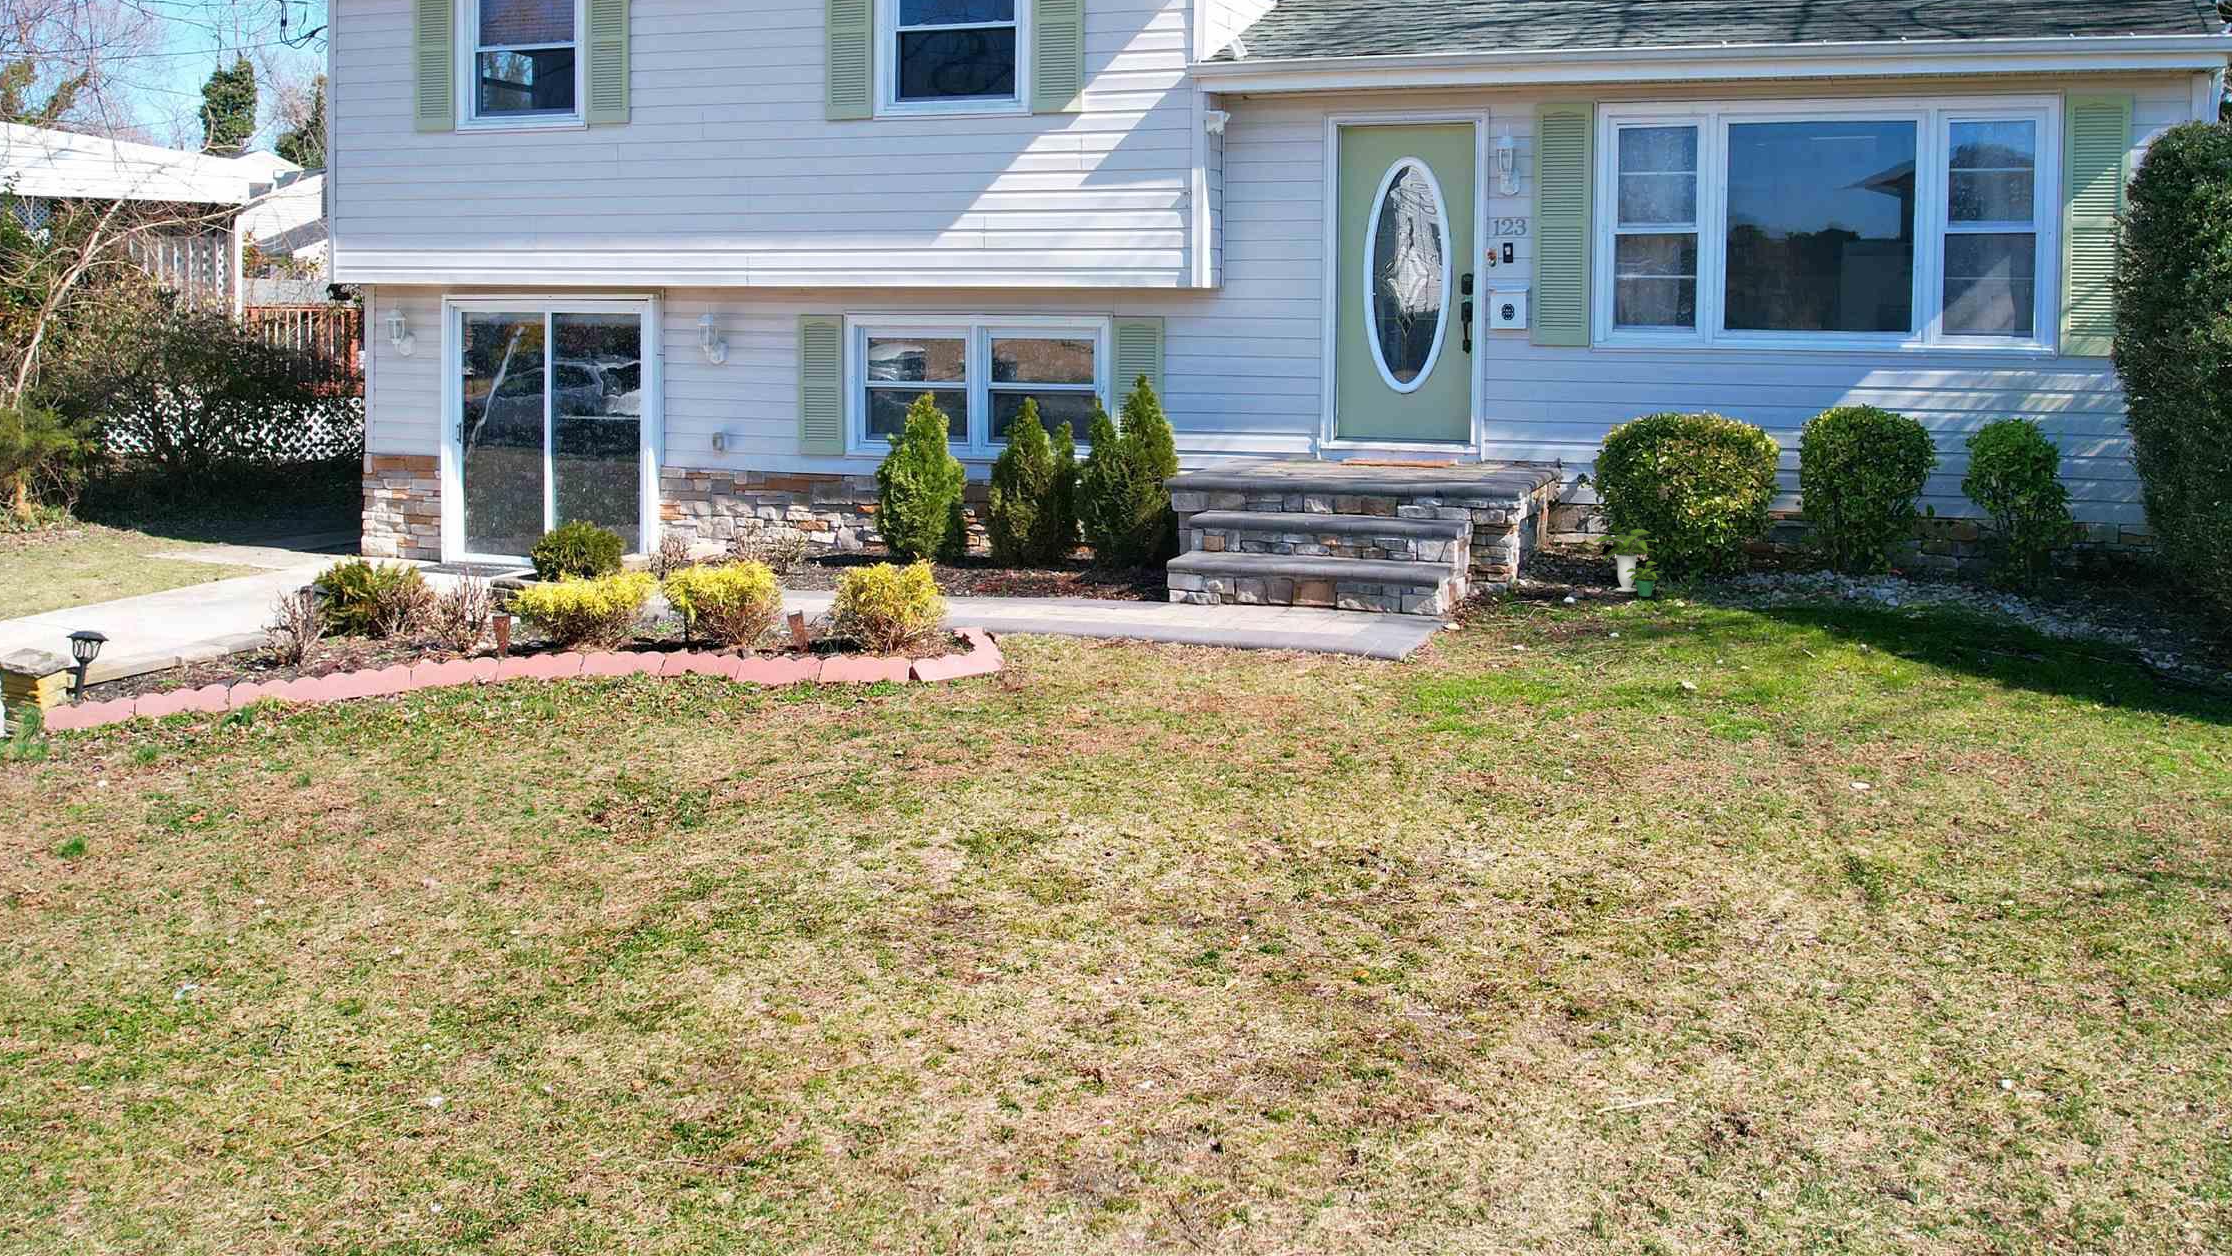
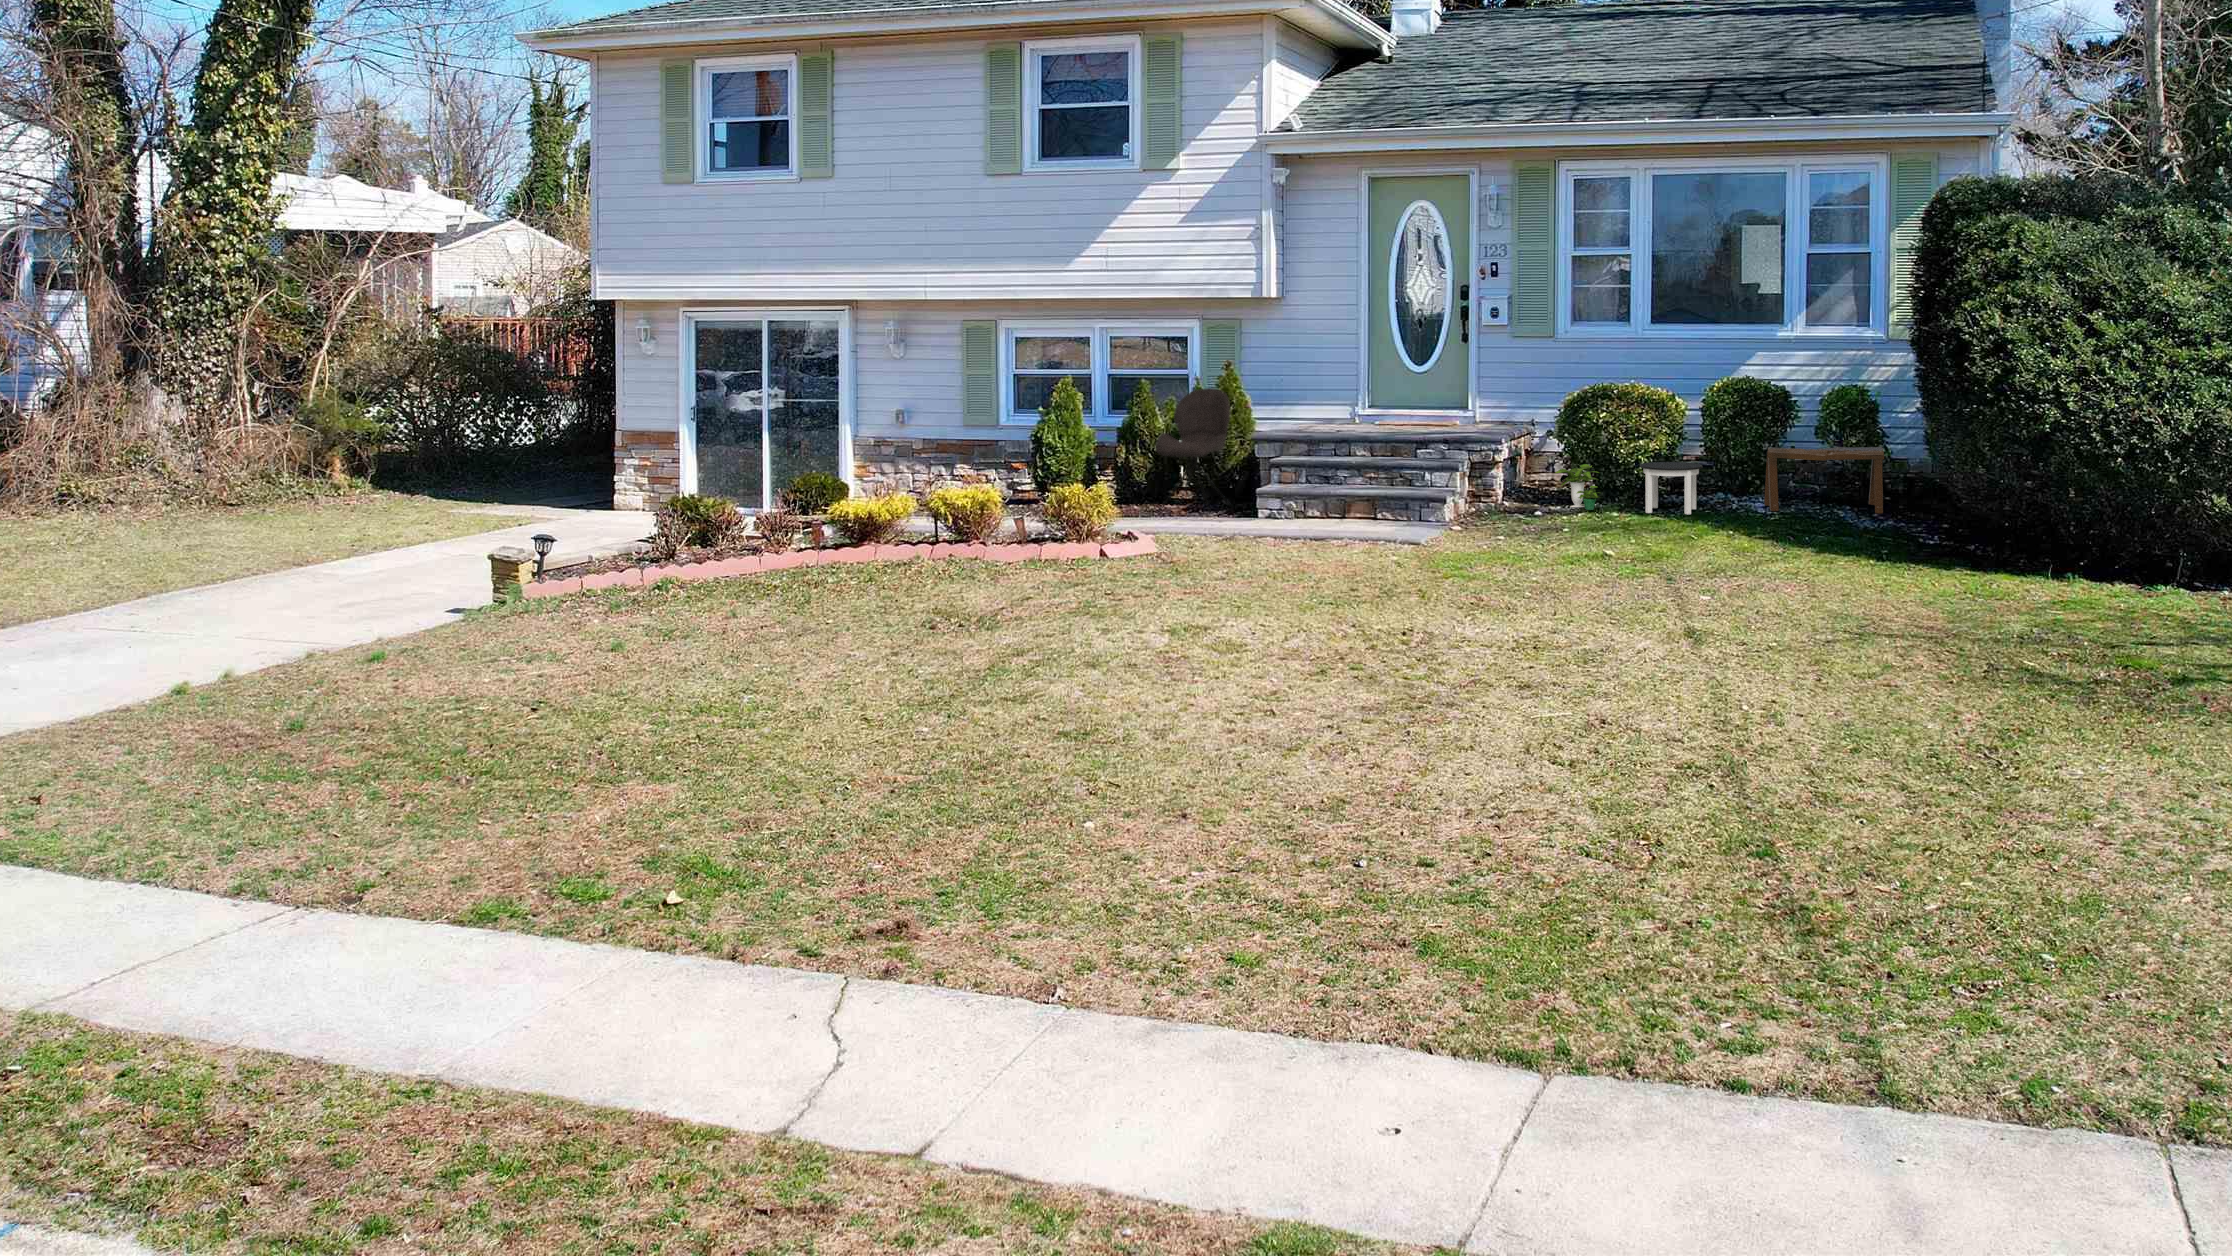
chair: none [1026,412,1136,594] -> present [1156,388,1231,513]
bench: none [1898,508,2086,612] -> present [1764,447,1884,513]
round table: none [1719,528,1812,608] -> present [1640,462,1703,514]

